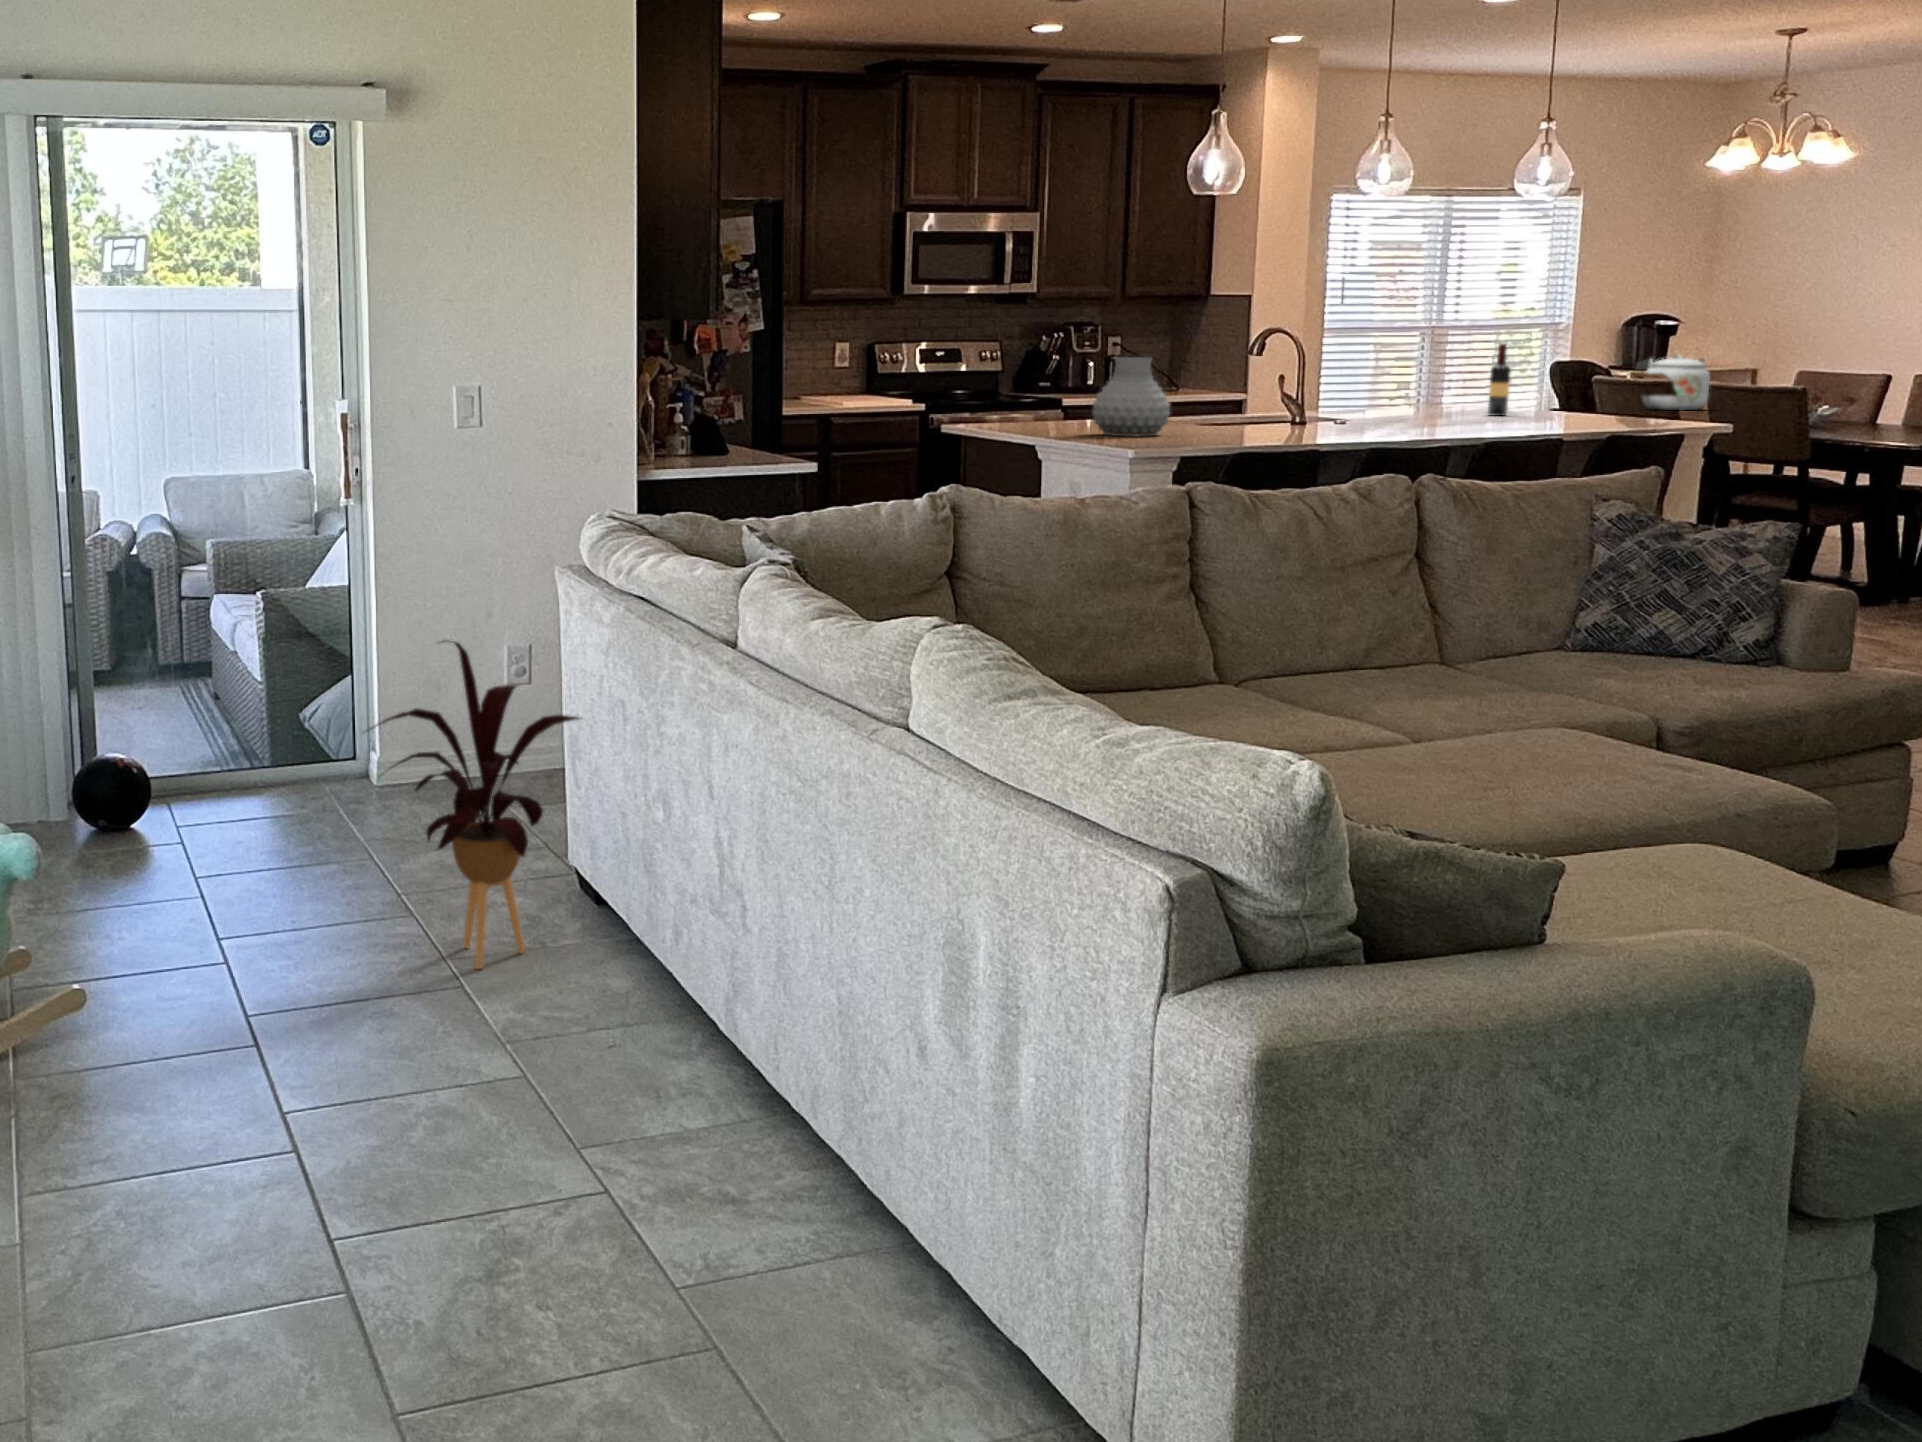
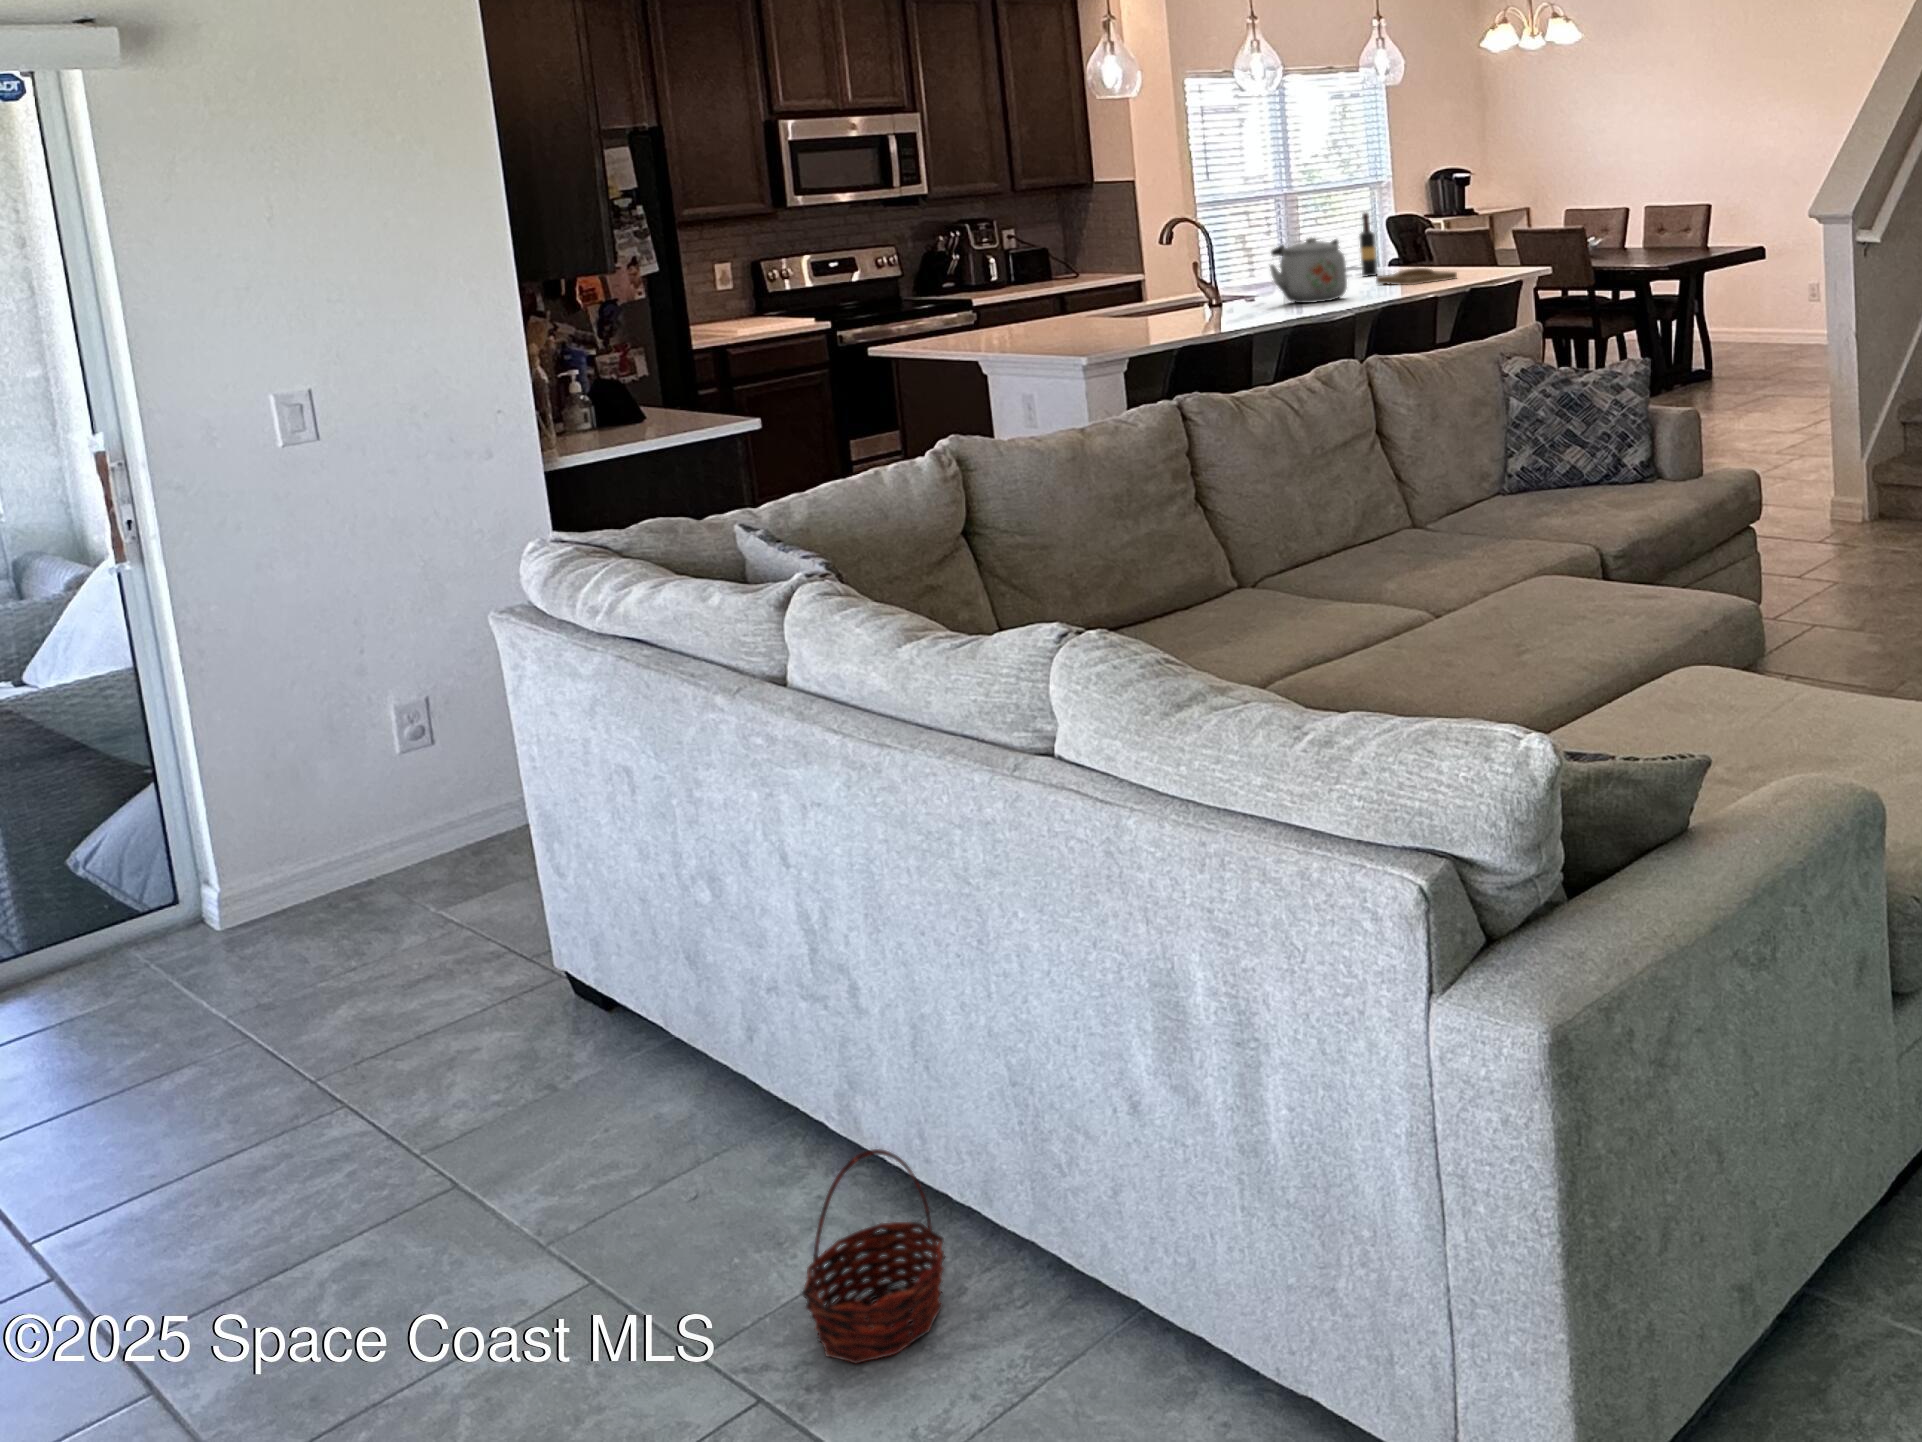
kettle: present [1636,355,1710,411] -> present [1270,238,1347,303]
vase: present [1092,357,1170,436] -> none [1044,265,1121,346]
tray: none [1494,408,1599,425] -> present [1376,268,1457,285]
house plant: present [369,640,582,969] -> none [245,751,572,1160]
basket: none [653,1027,771,1197] -> present [802,1149,946,1363]

